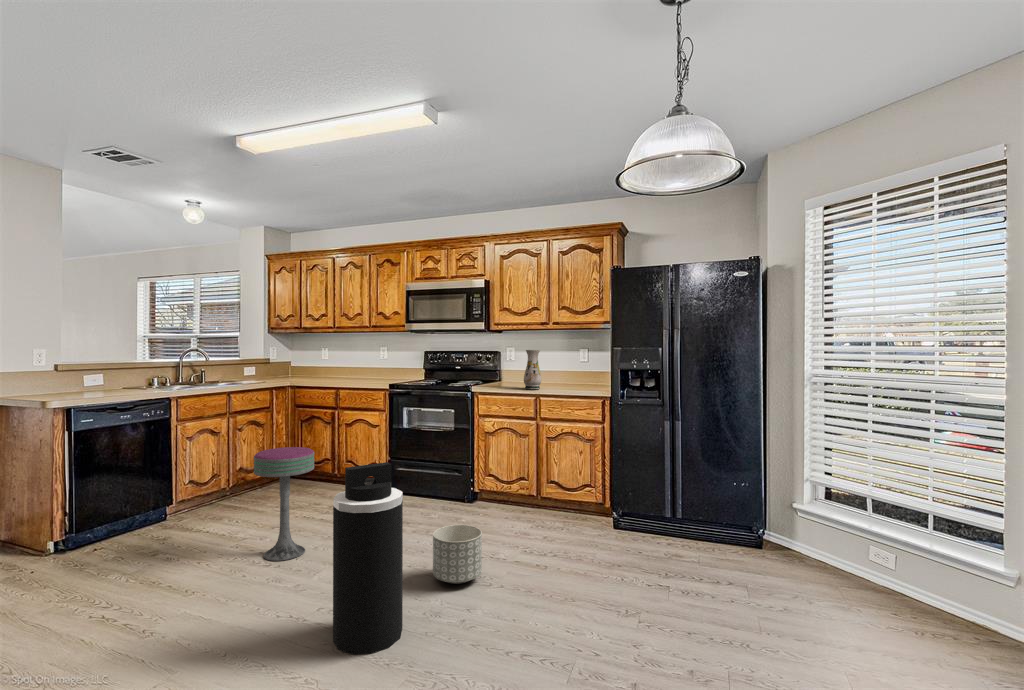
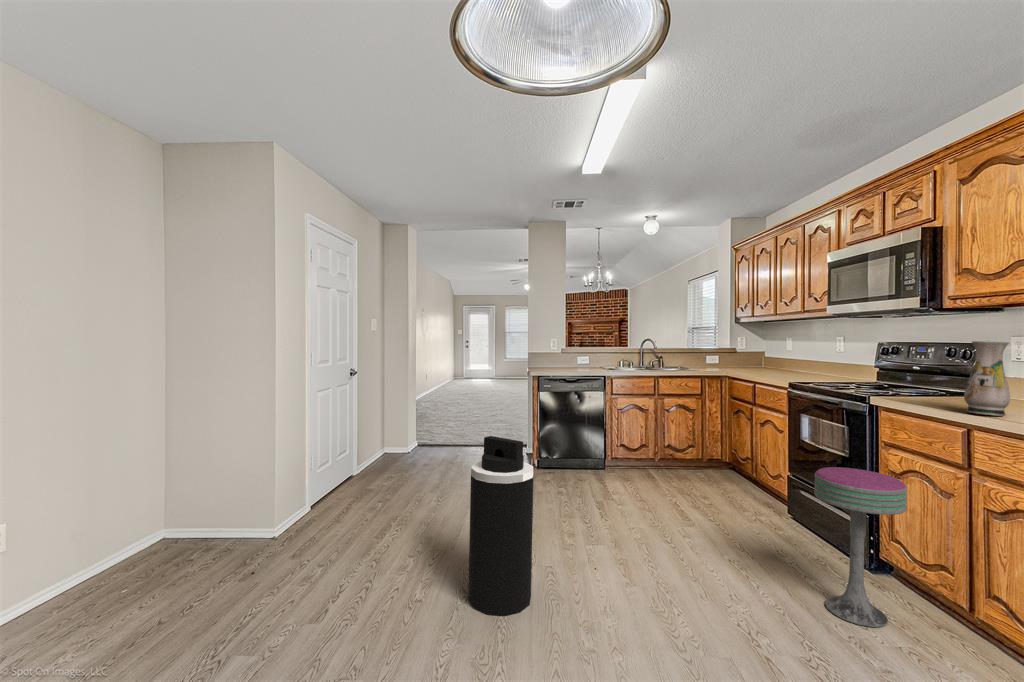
bar stool: present [254,447,314,561] -> present [814,467,907,627]
planter: present [433,525,482,584] -> none [613,548,677,627]

